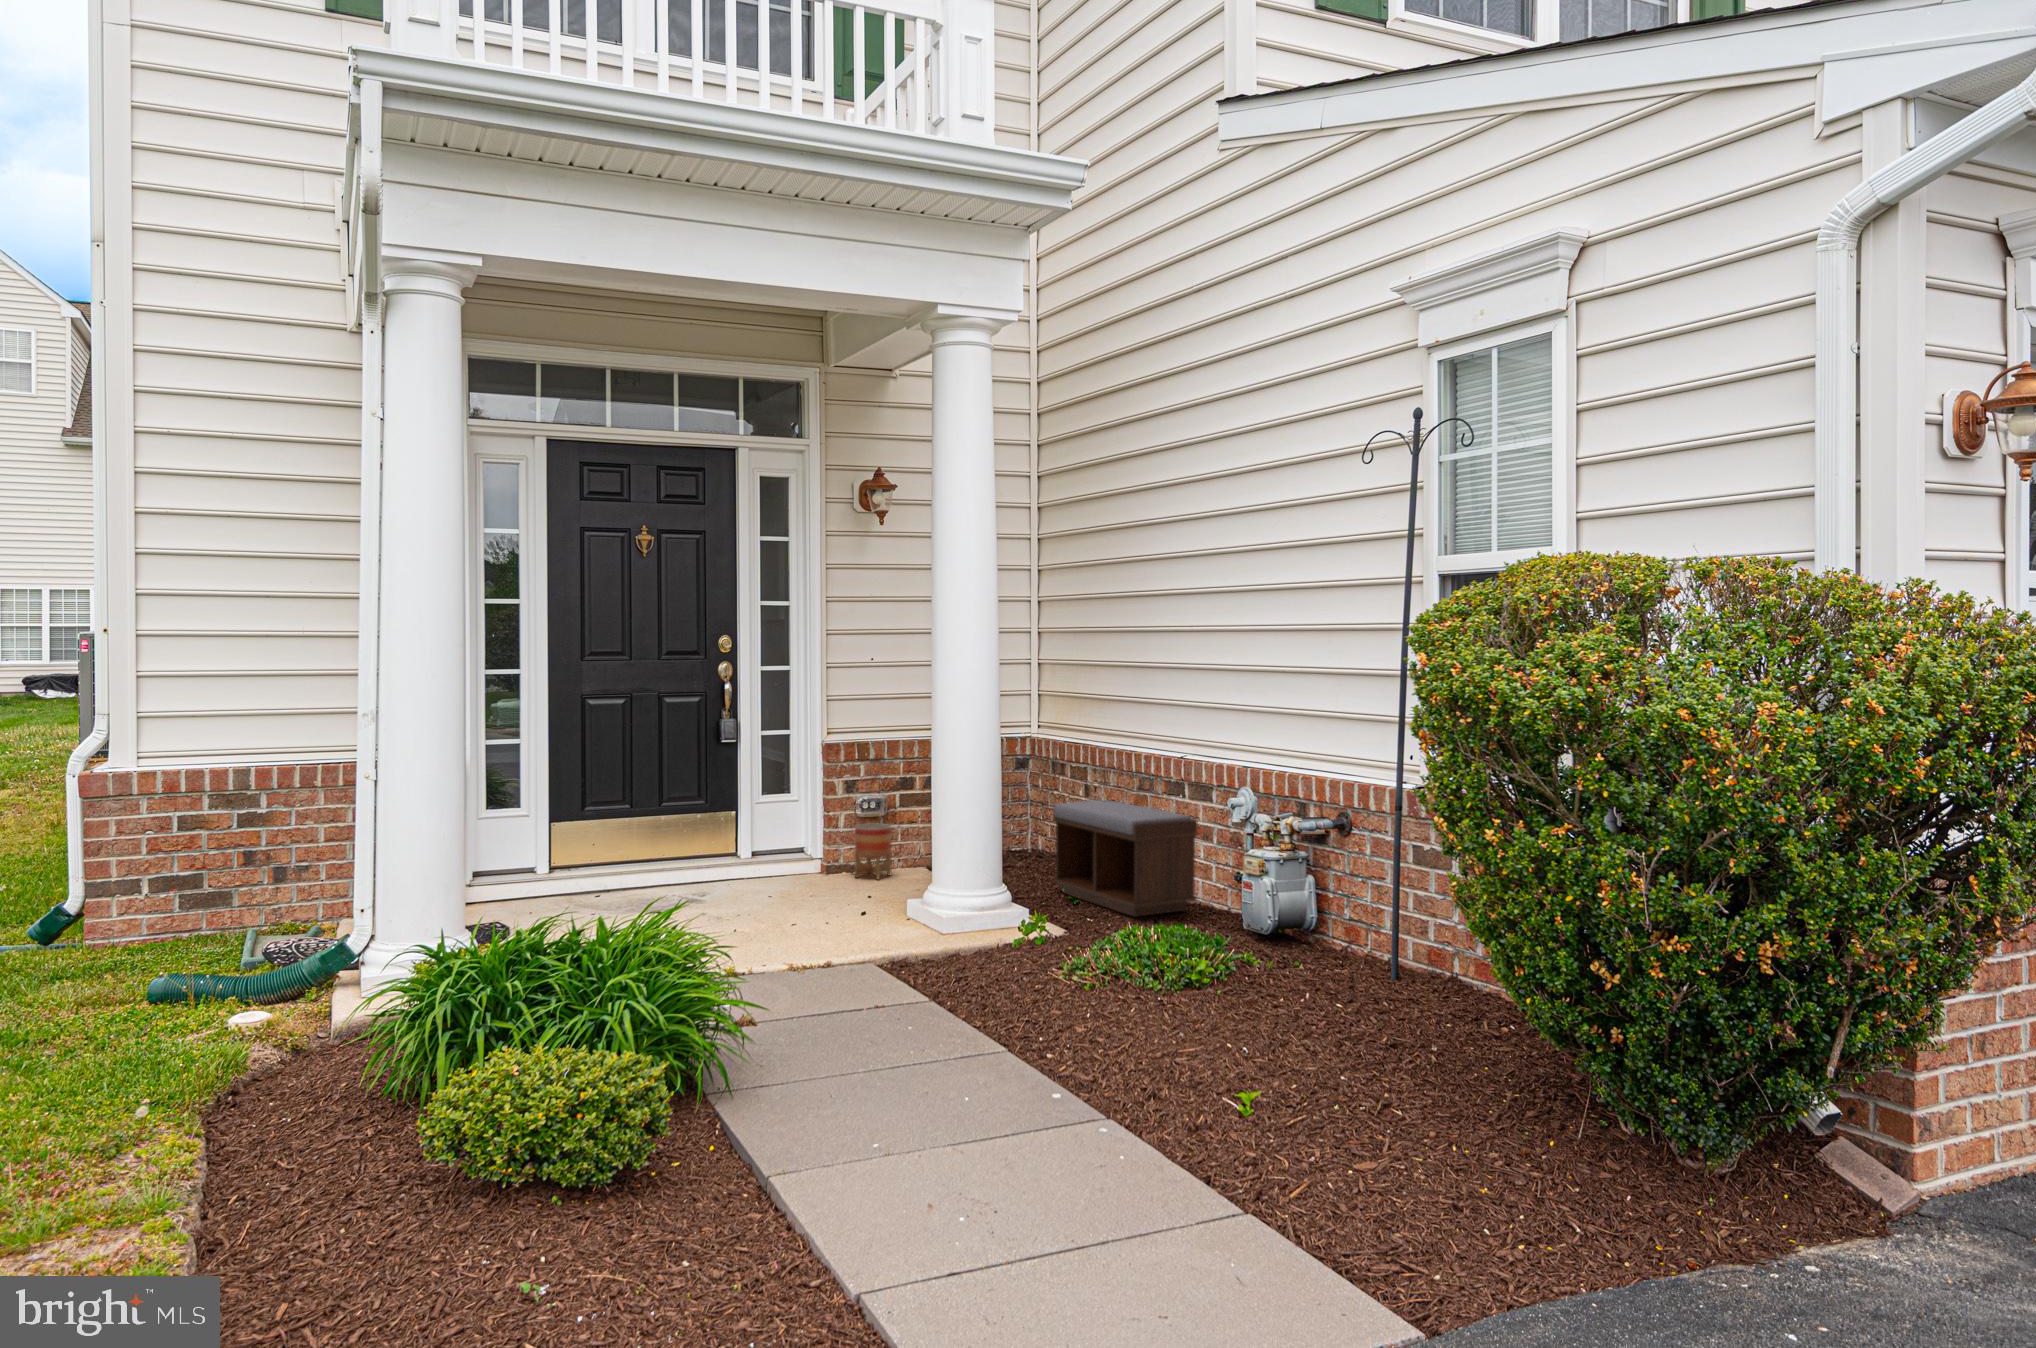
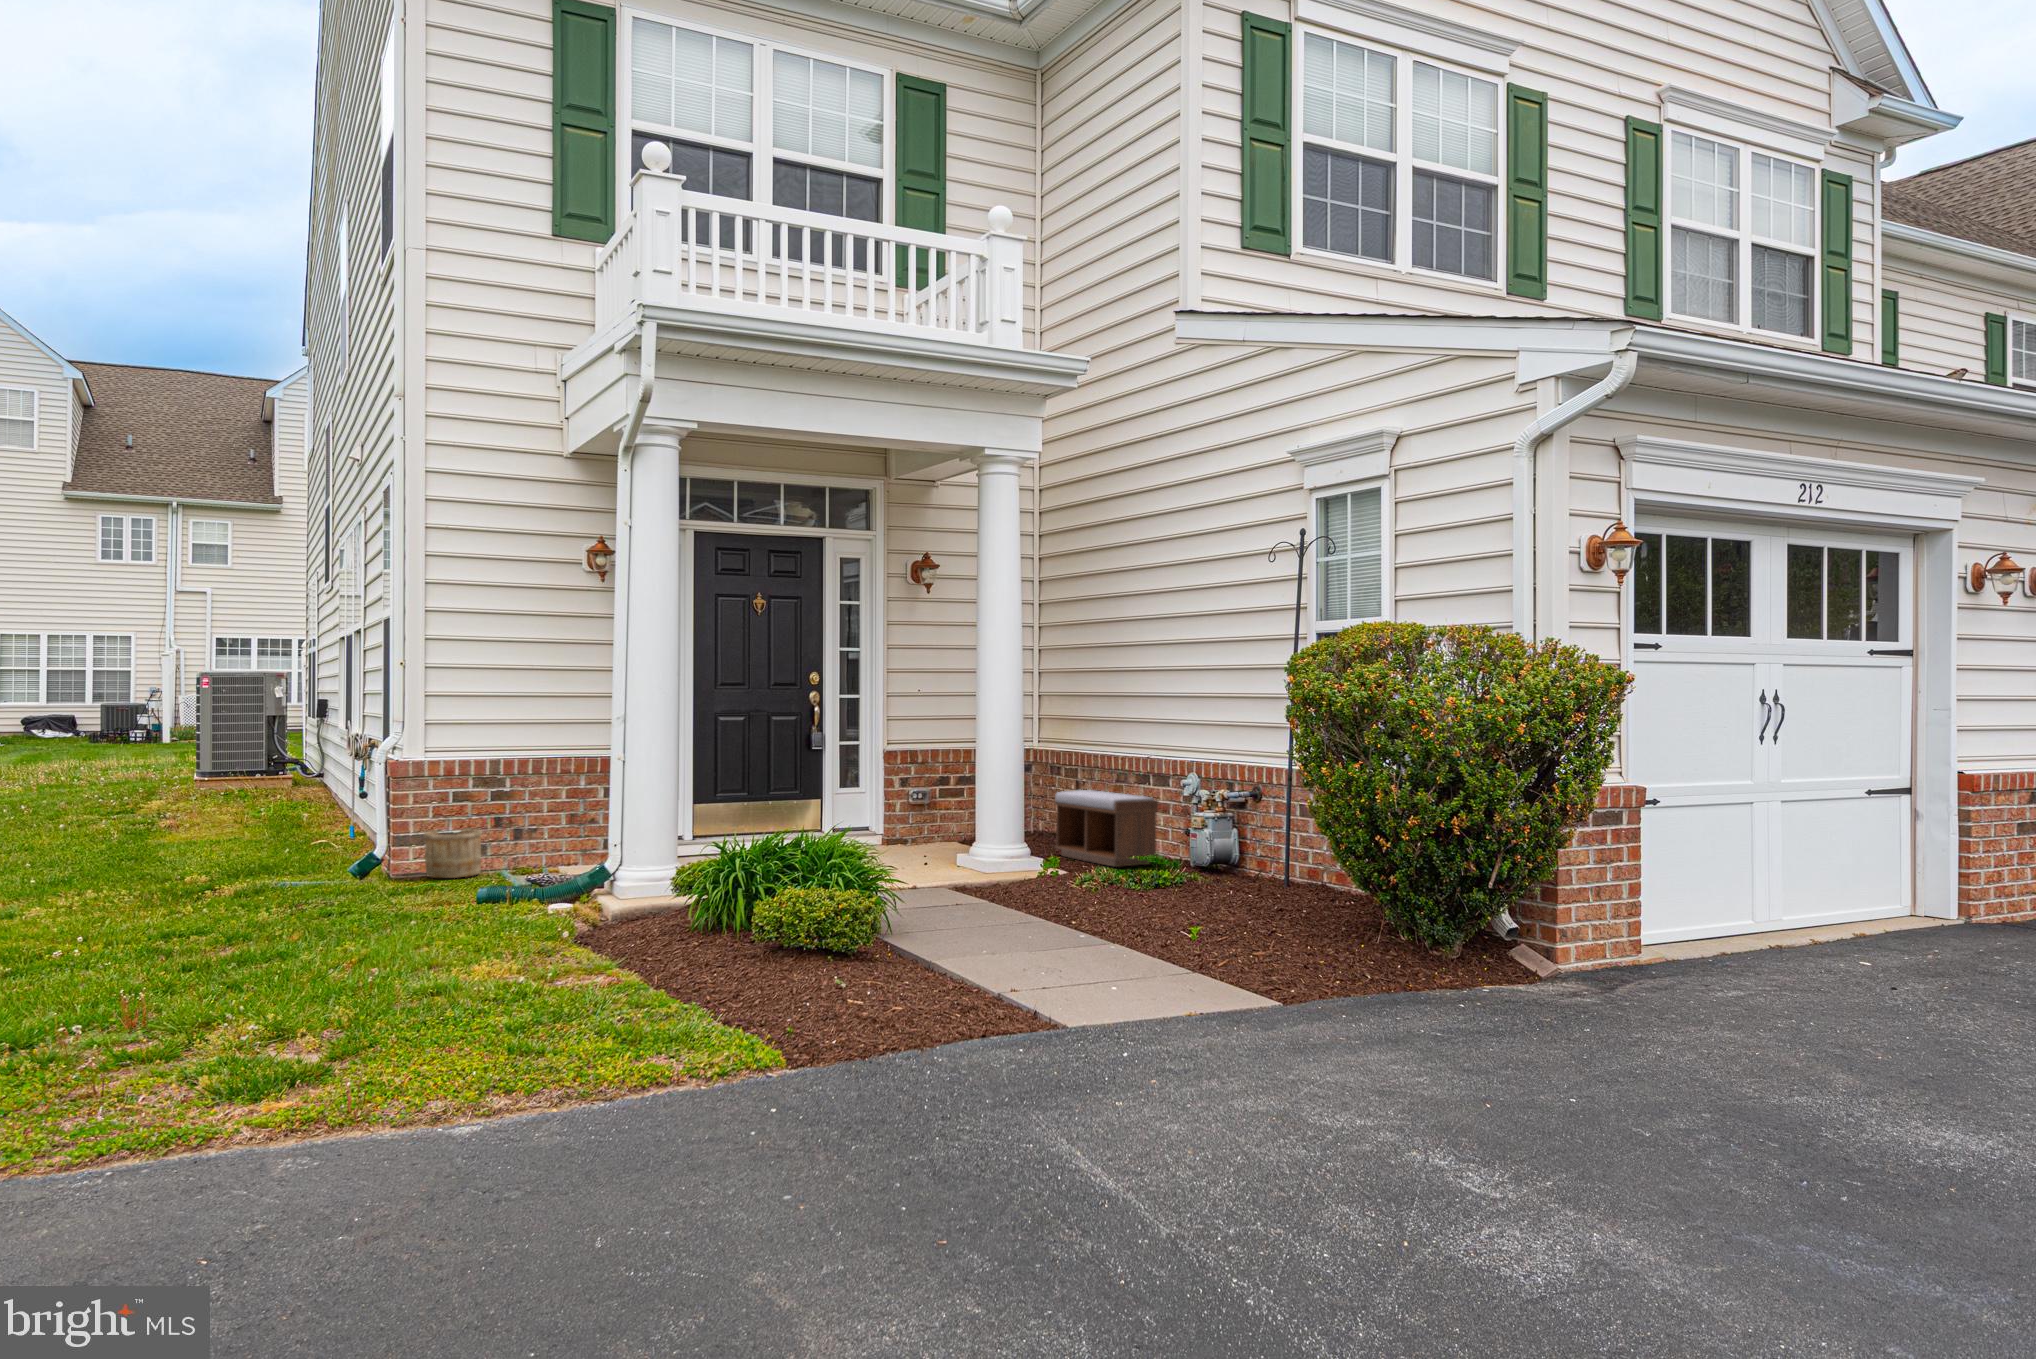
planter: present [855,823,892,879] -> none [908,809,934,849]
wooden bucket: none [115,869,214,947] -> present [423,828,482,878]

